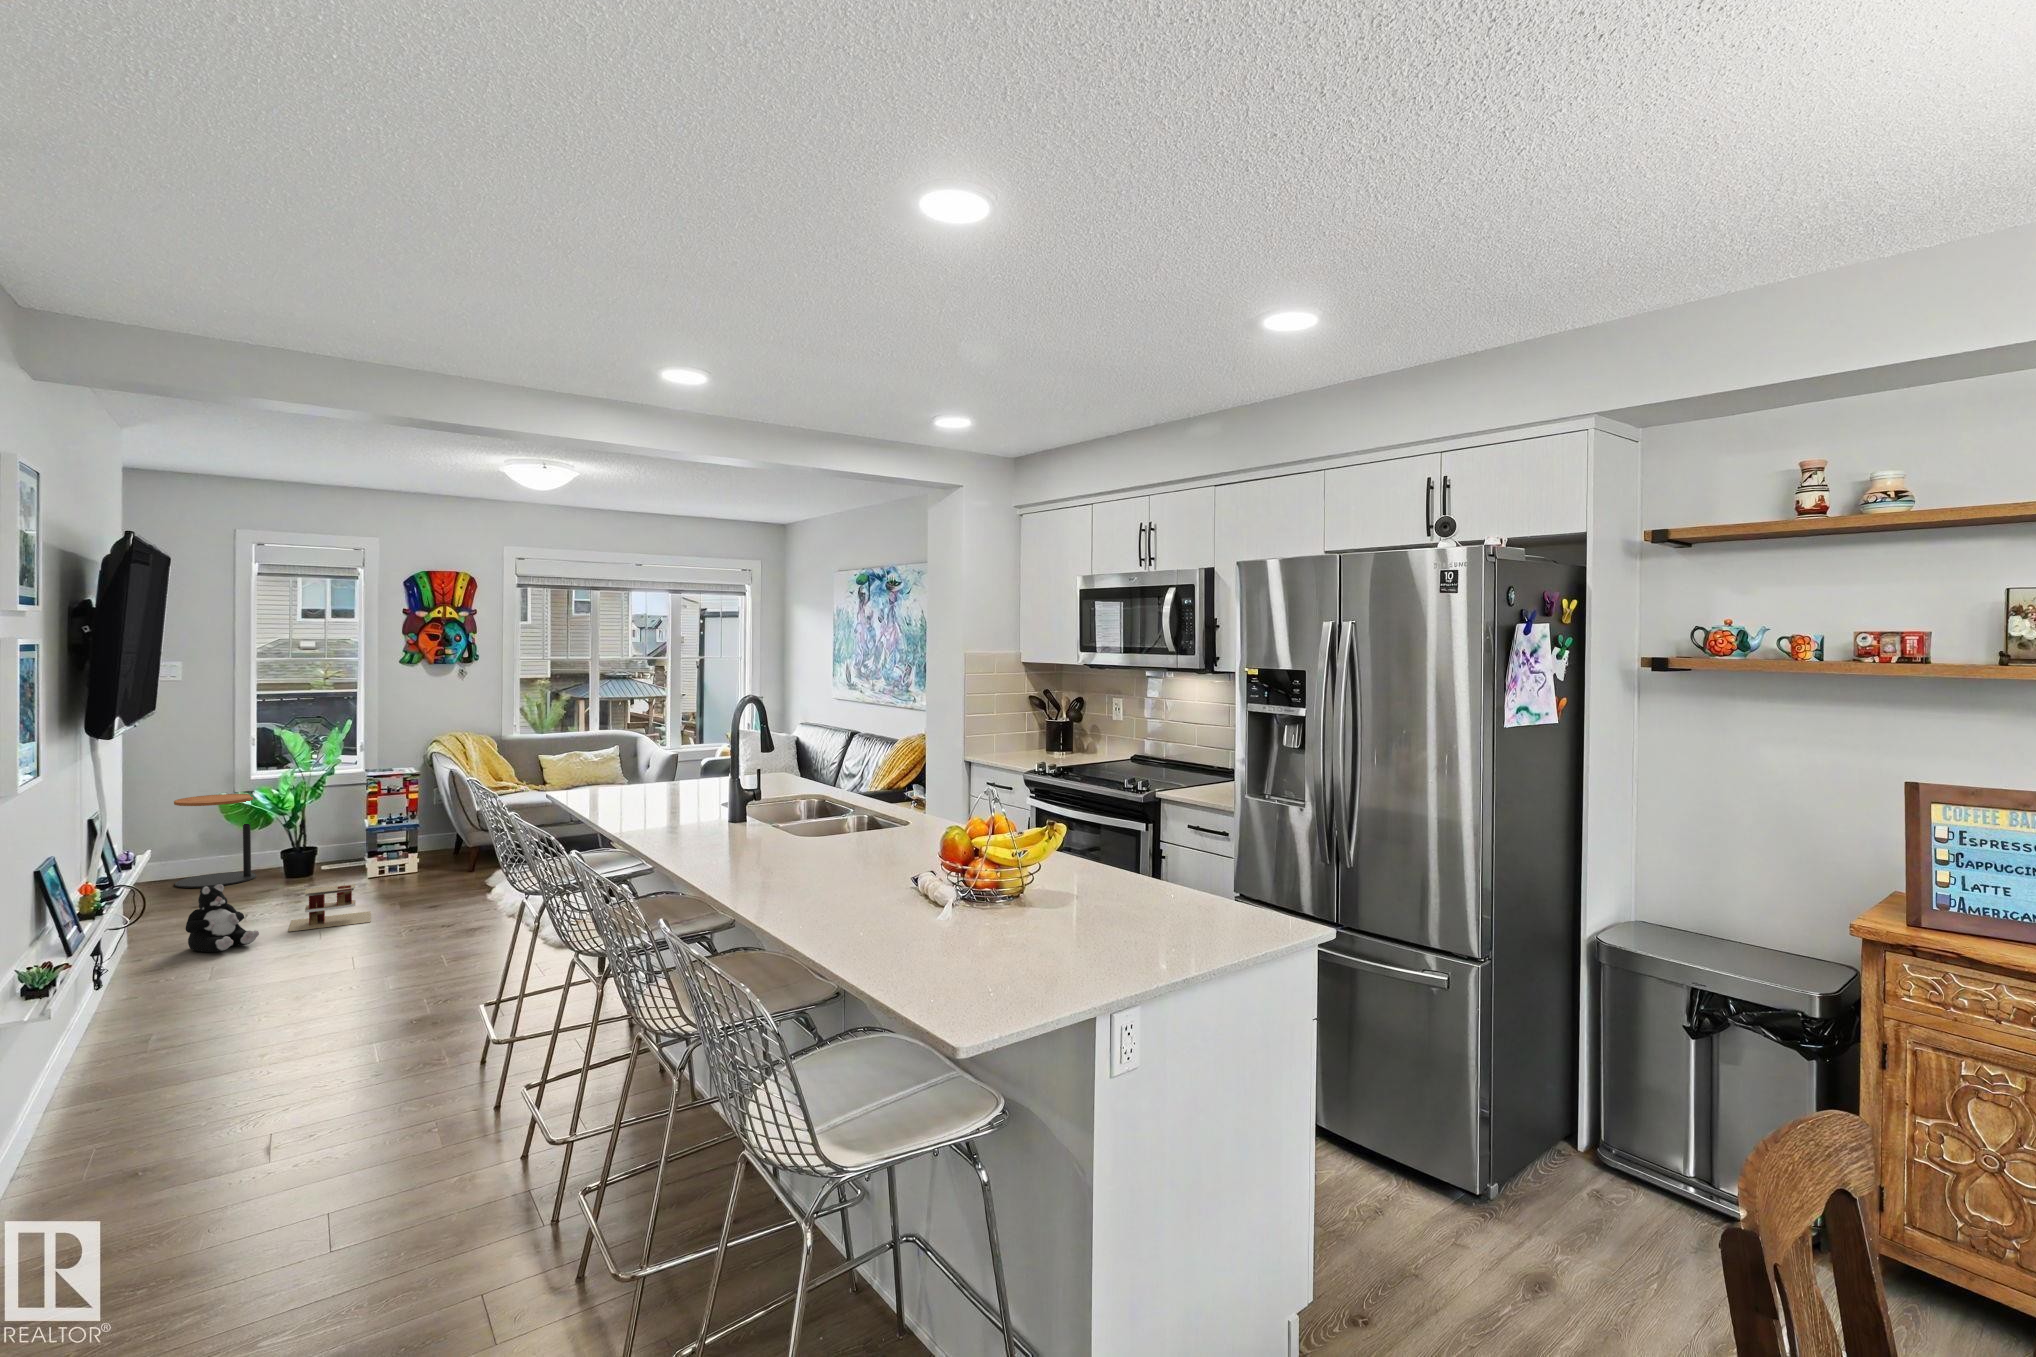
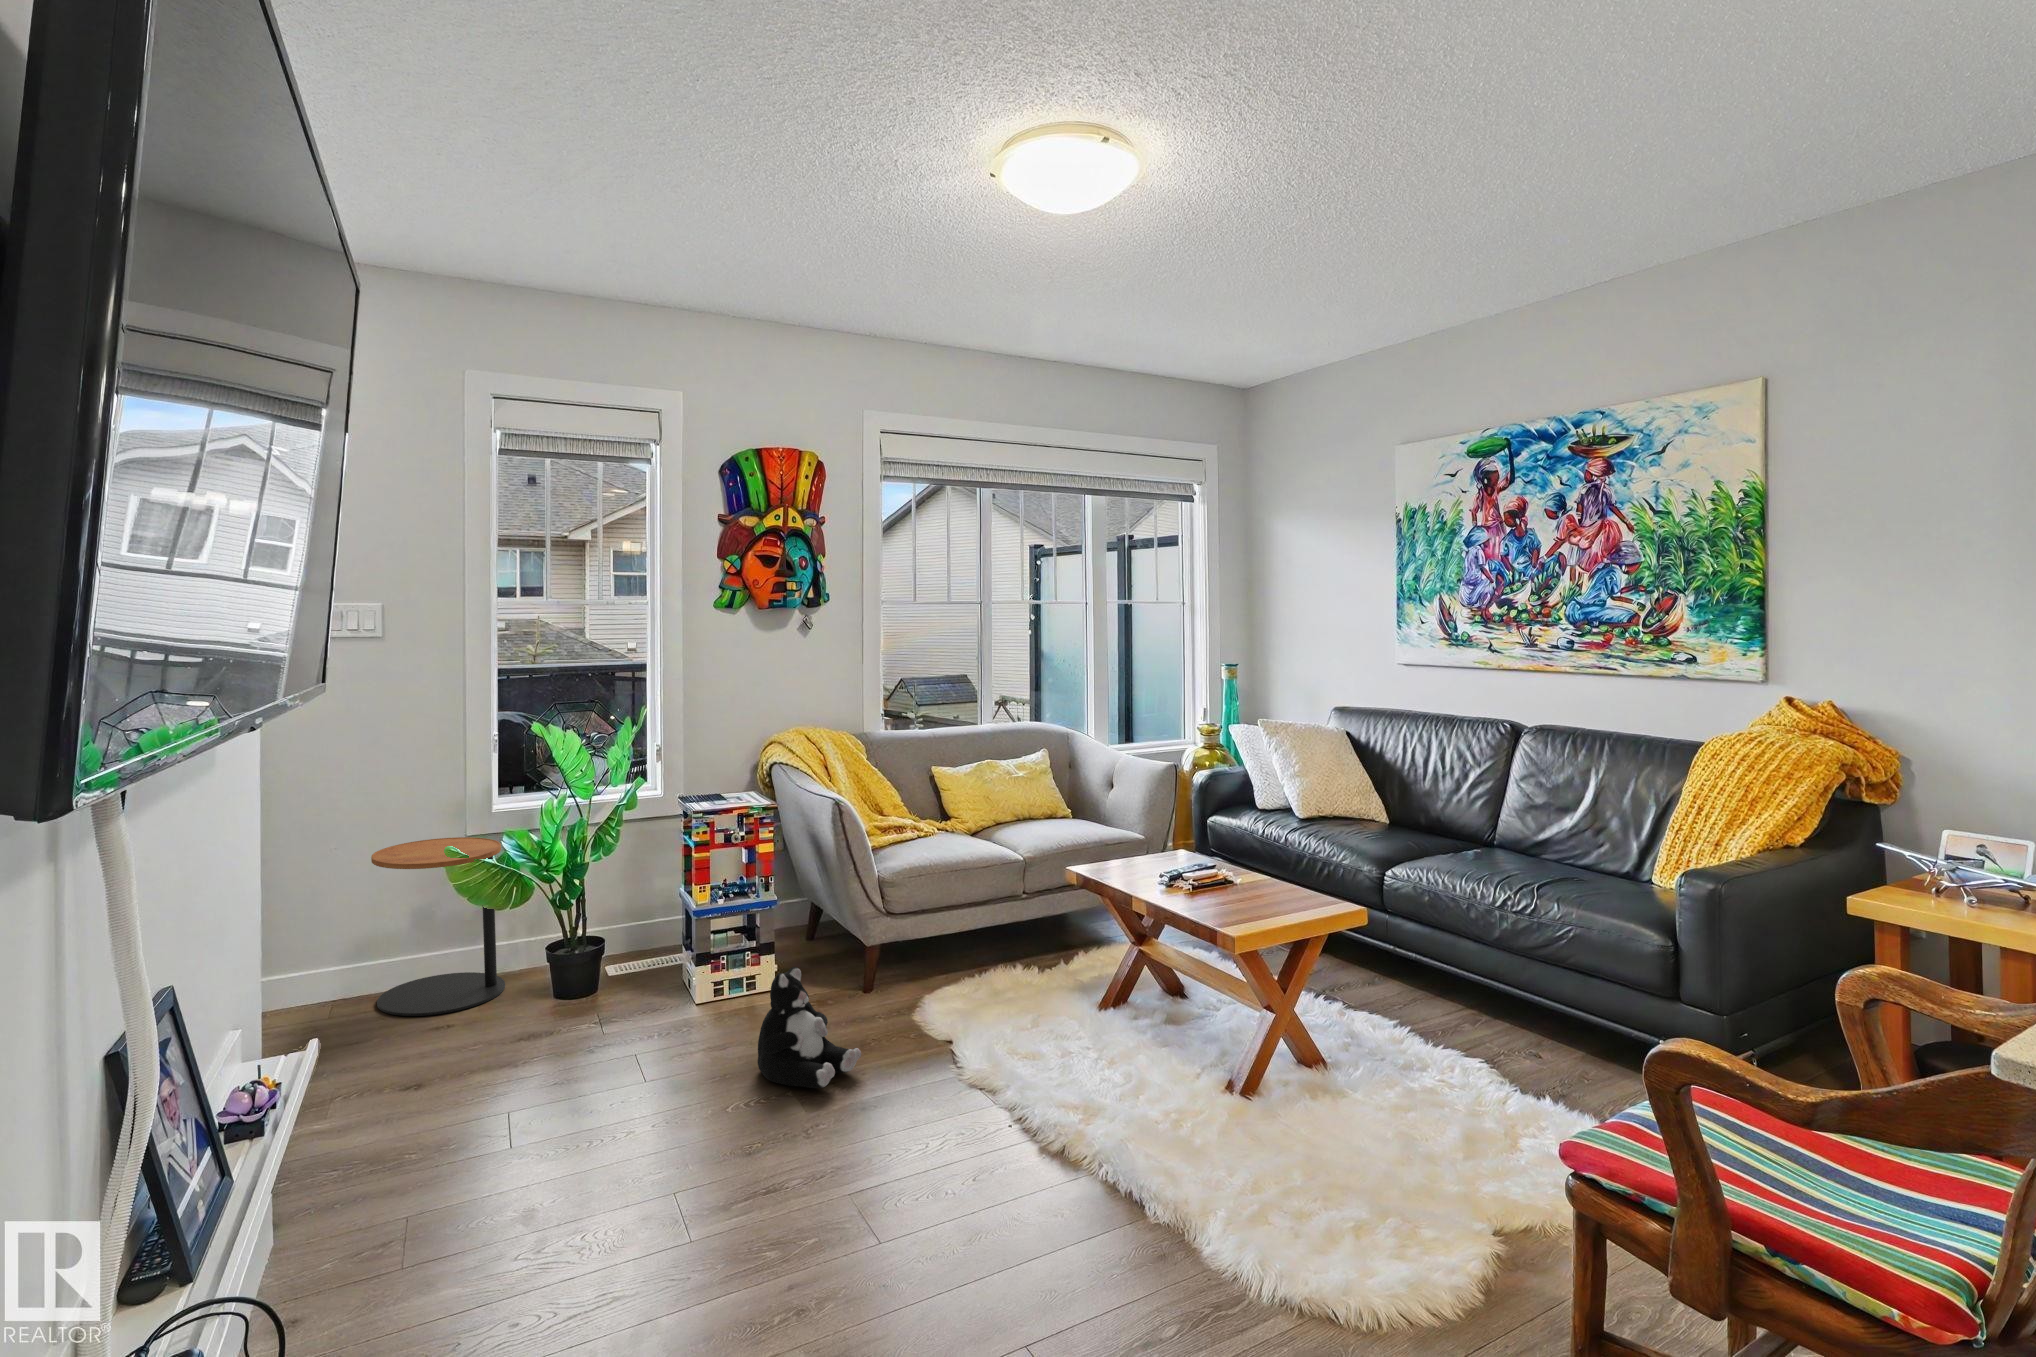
plush toy: present [186,883,259,952] -> present [758,967,861,1088]
toy house: present [289,884,371,931] -> none [614,1067,775,1190]

